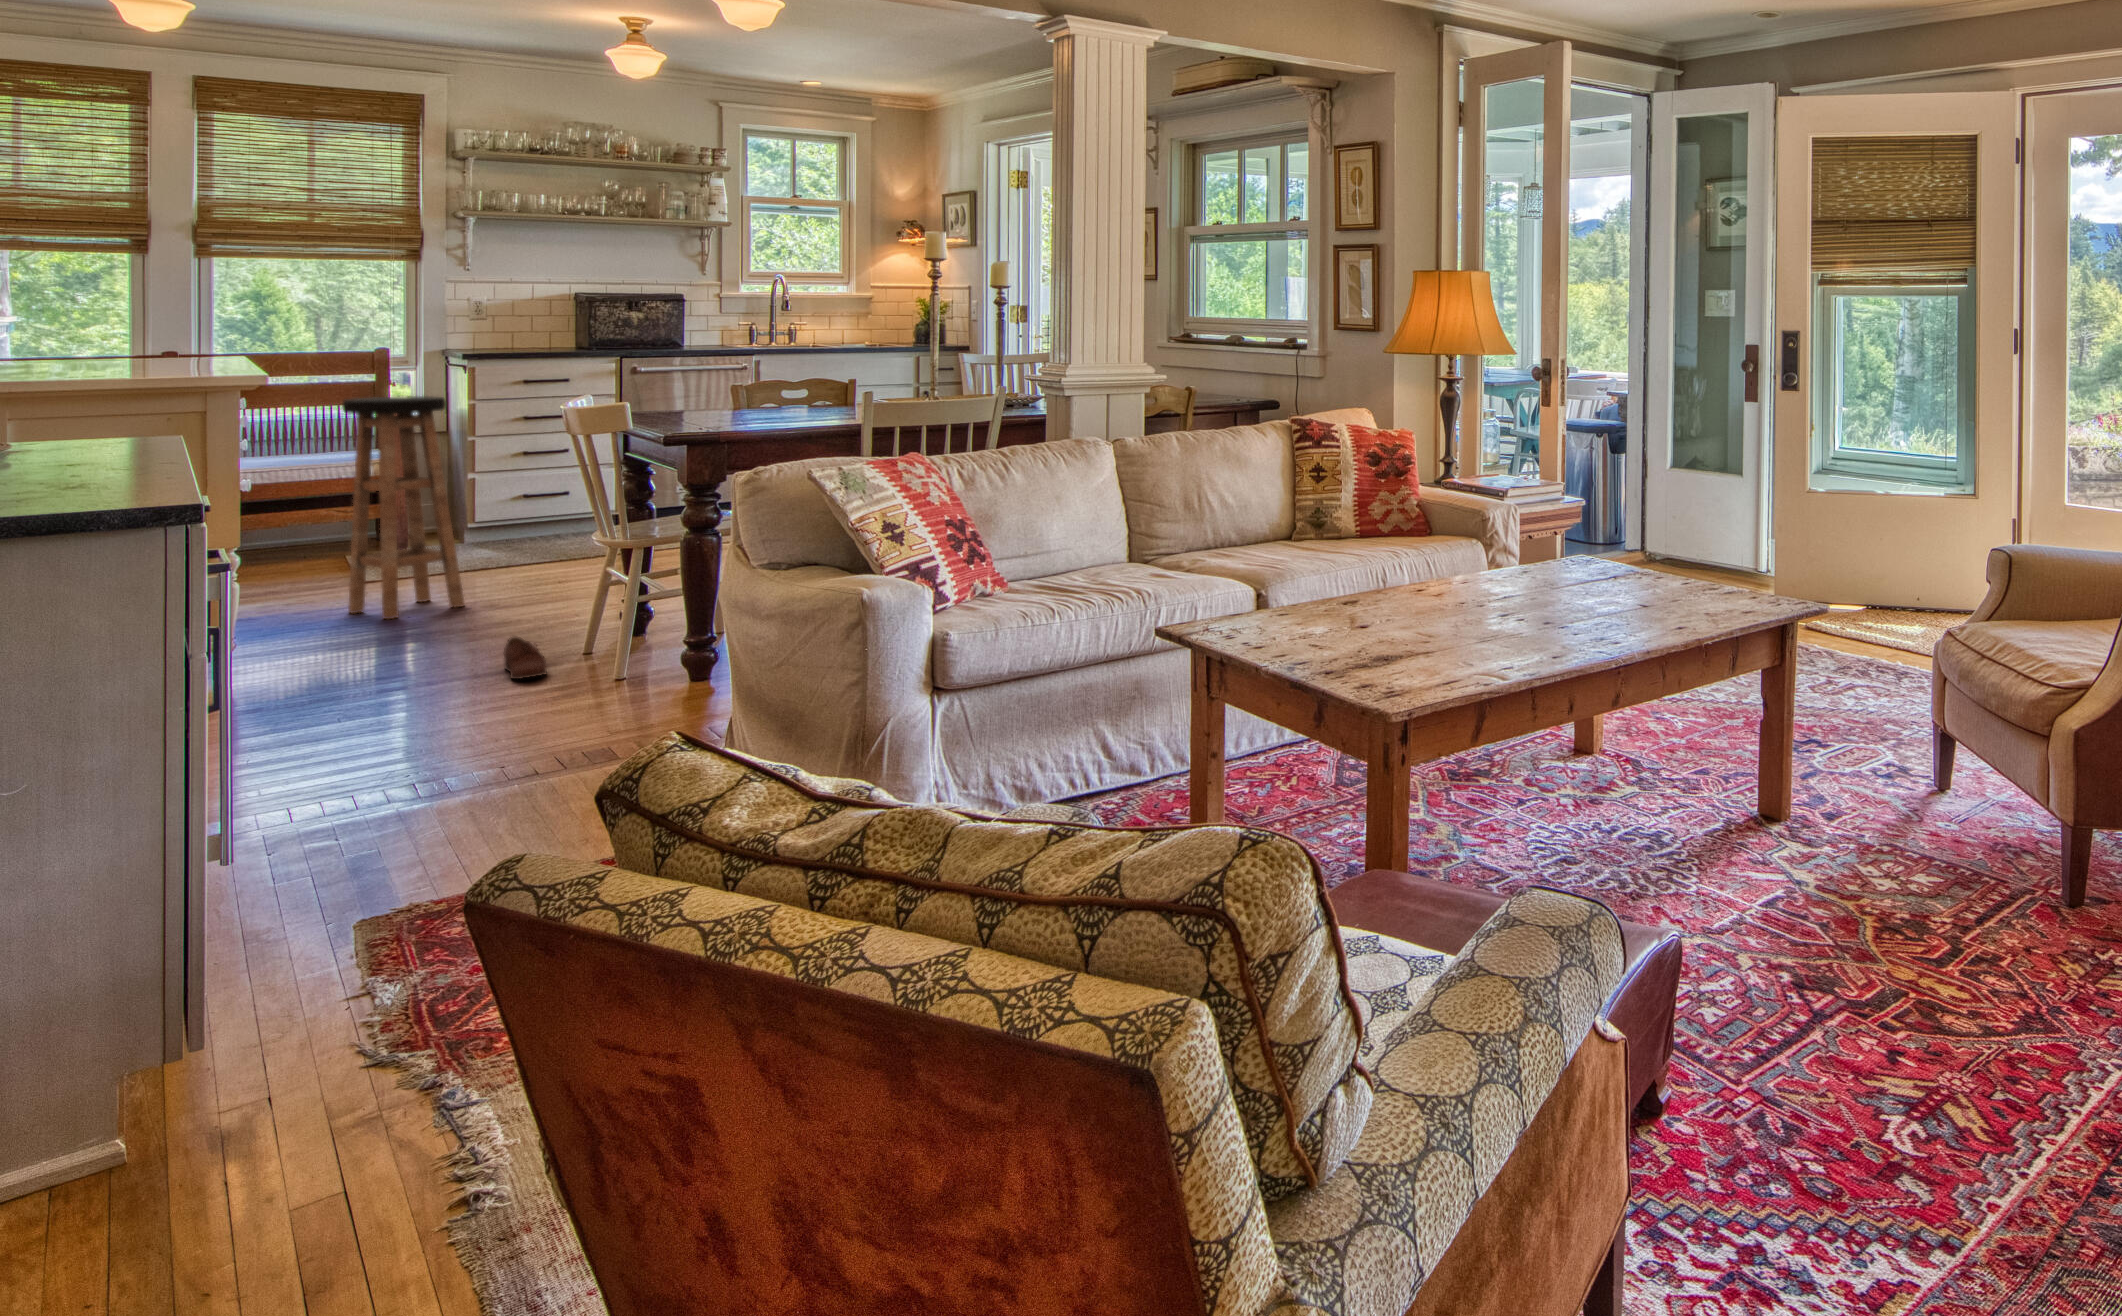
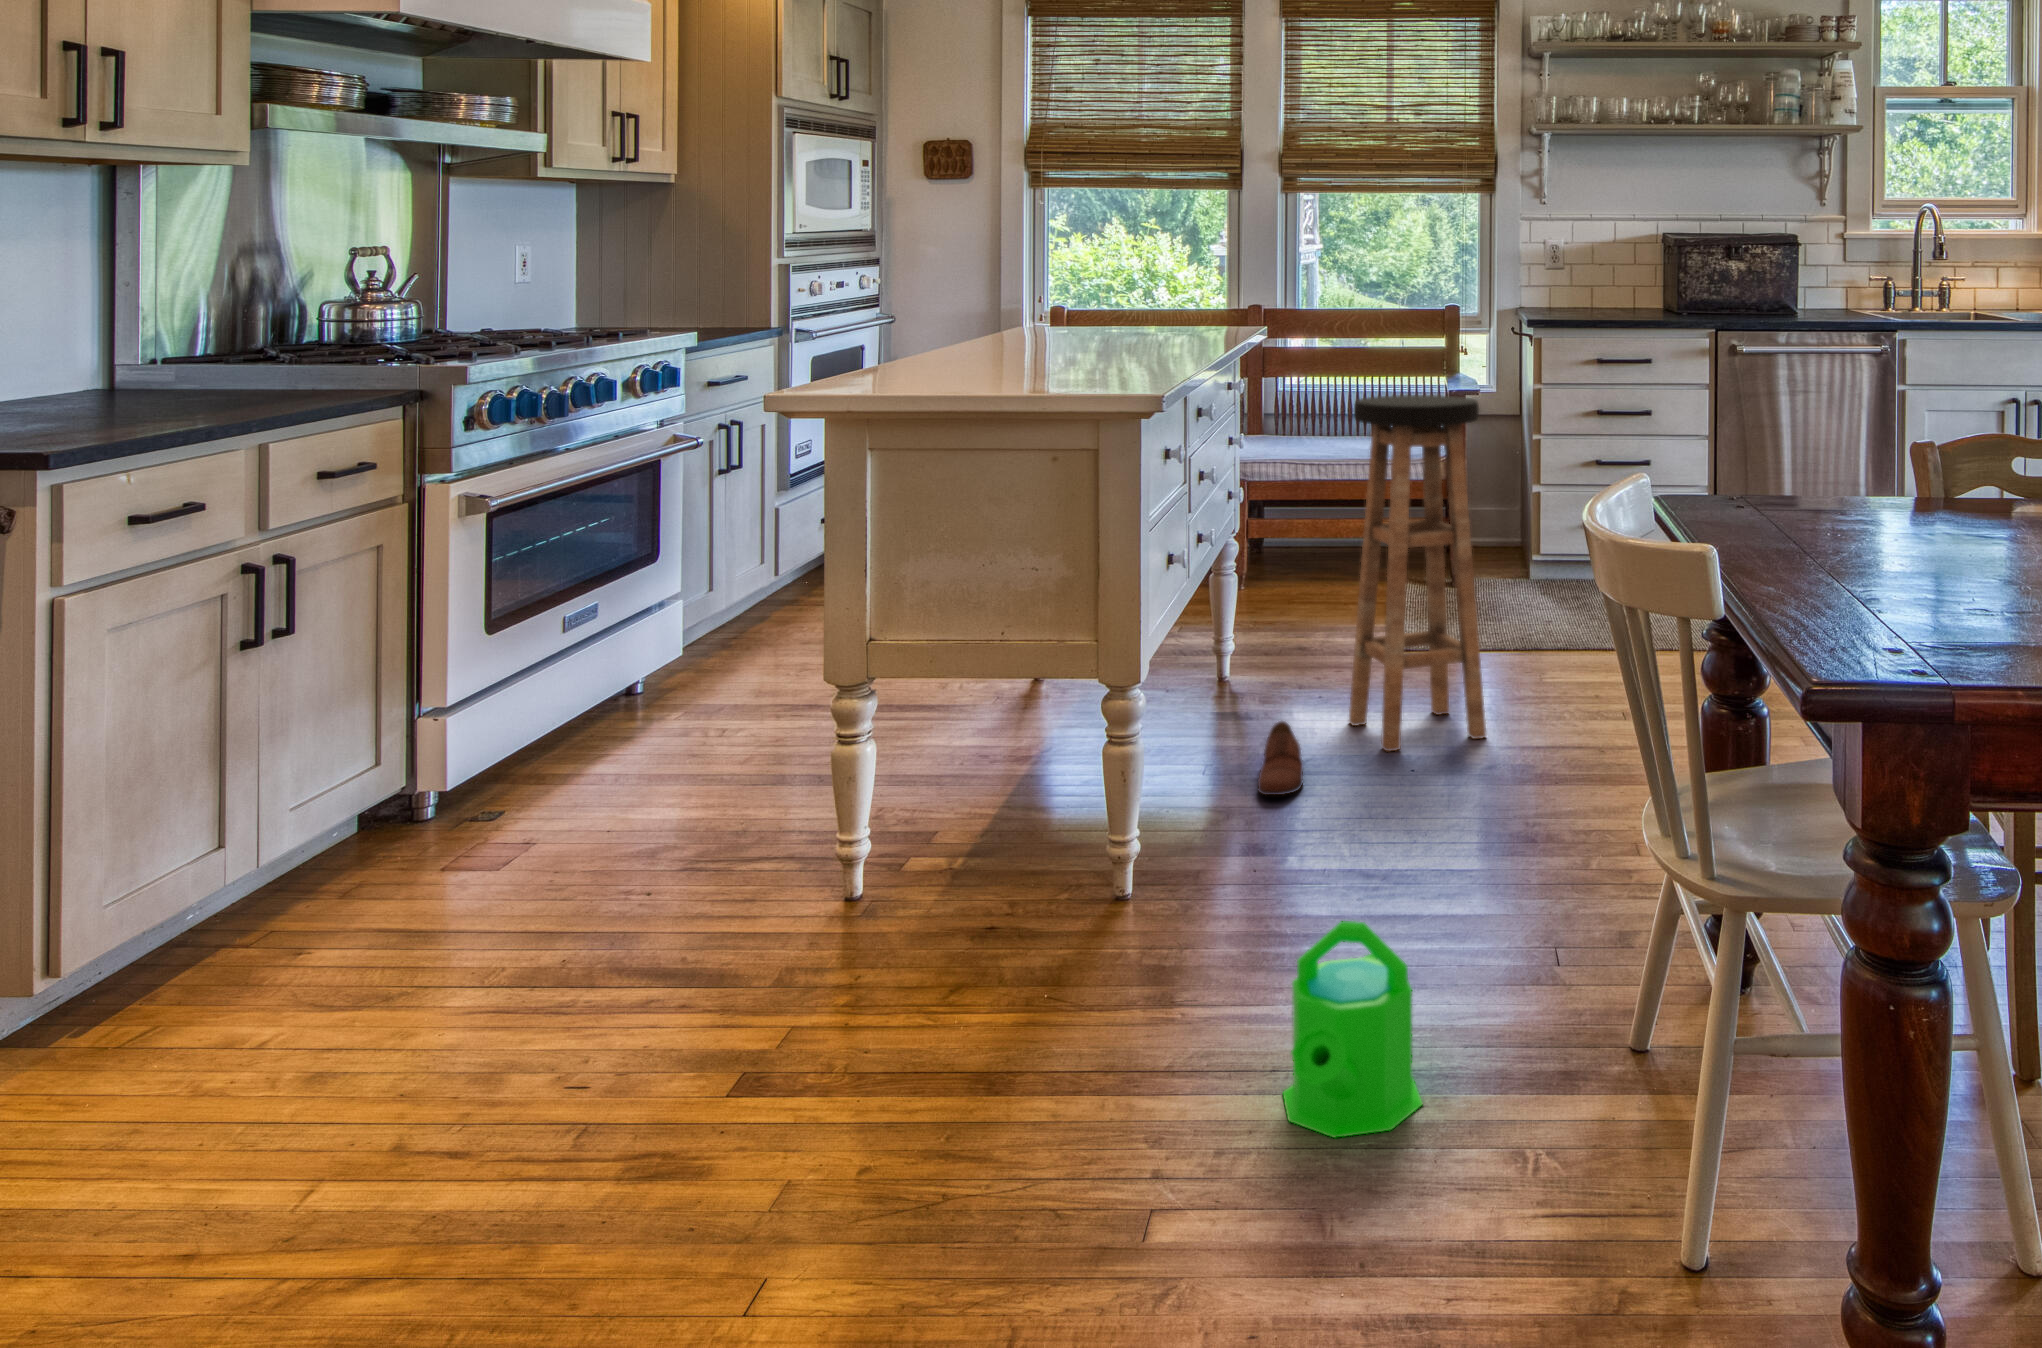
watering can: none [382,624,470,720] -> present [1283,921,1422,1137]
shoe: present [504,637,547,679] -> present [1258,721,1303,795]

